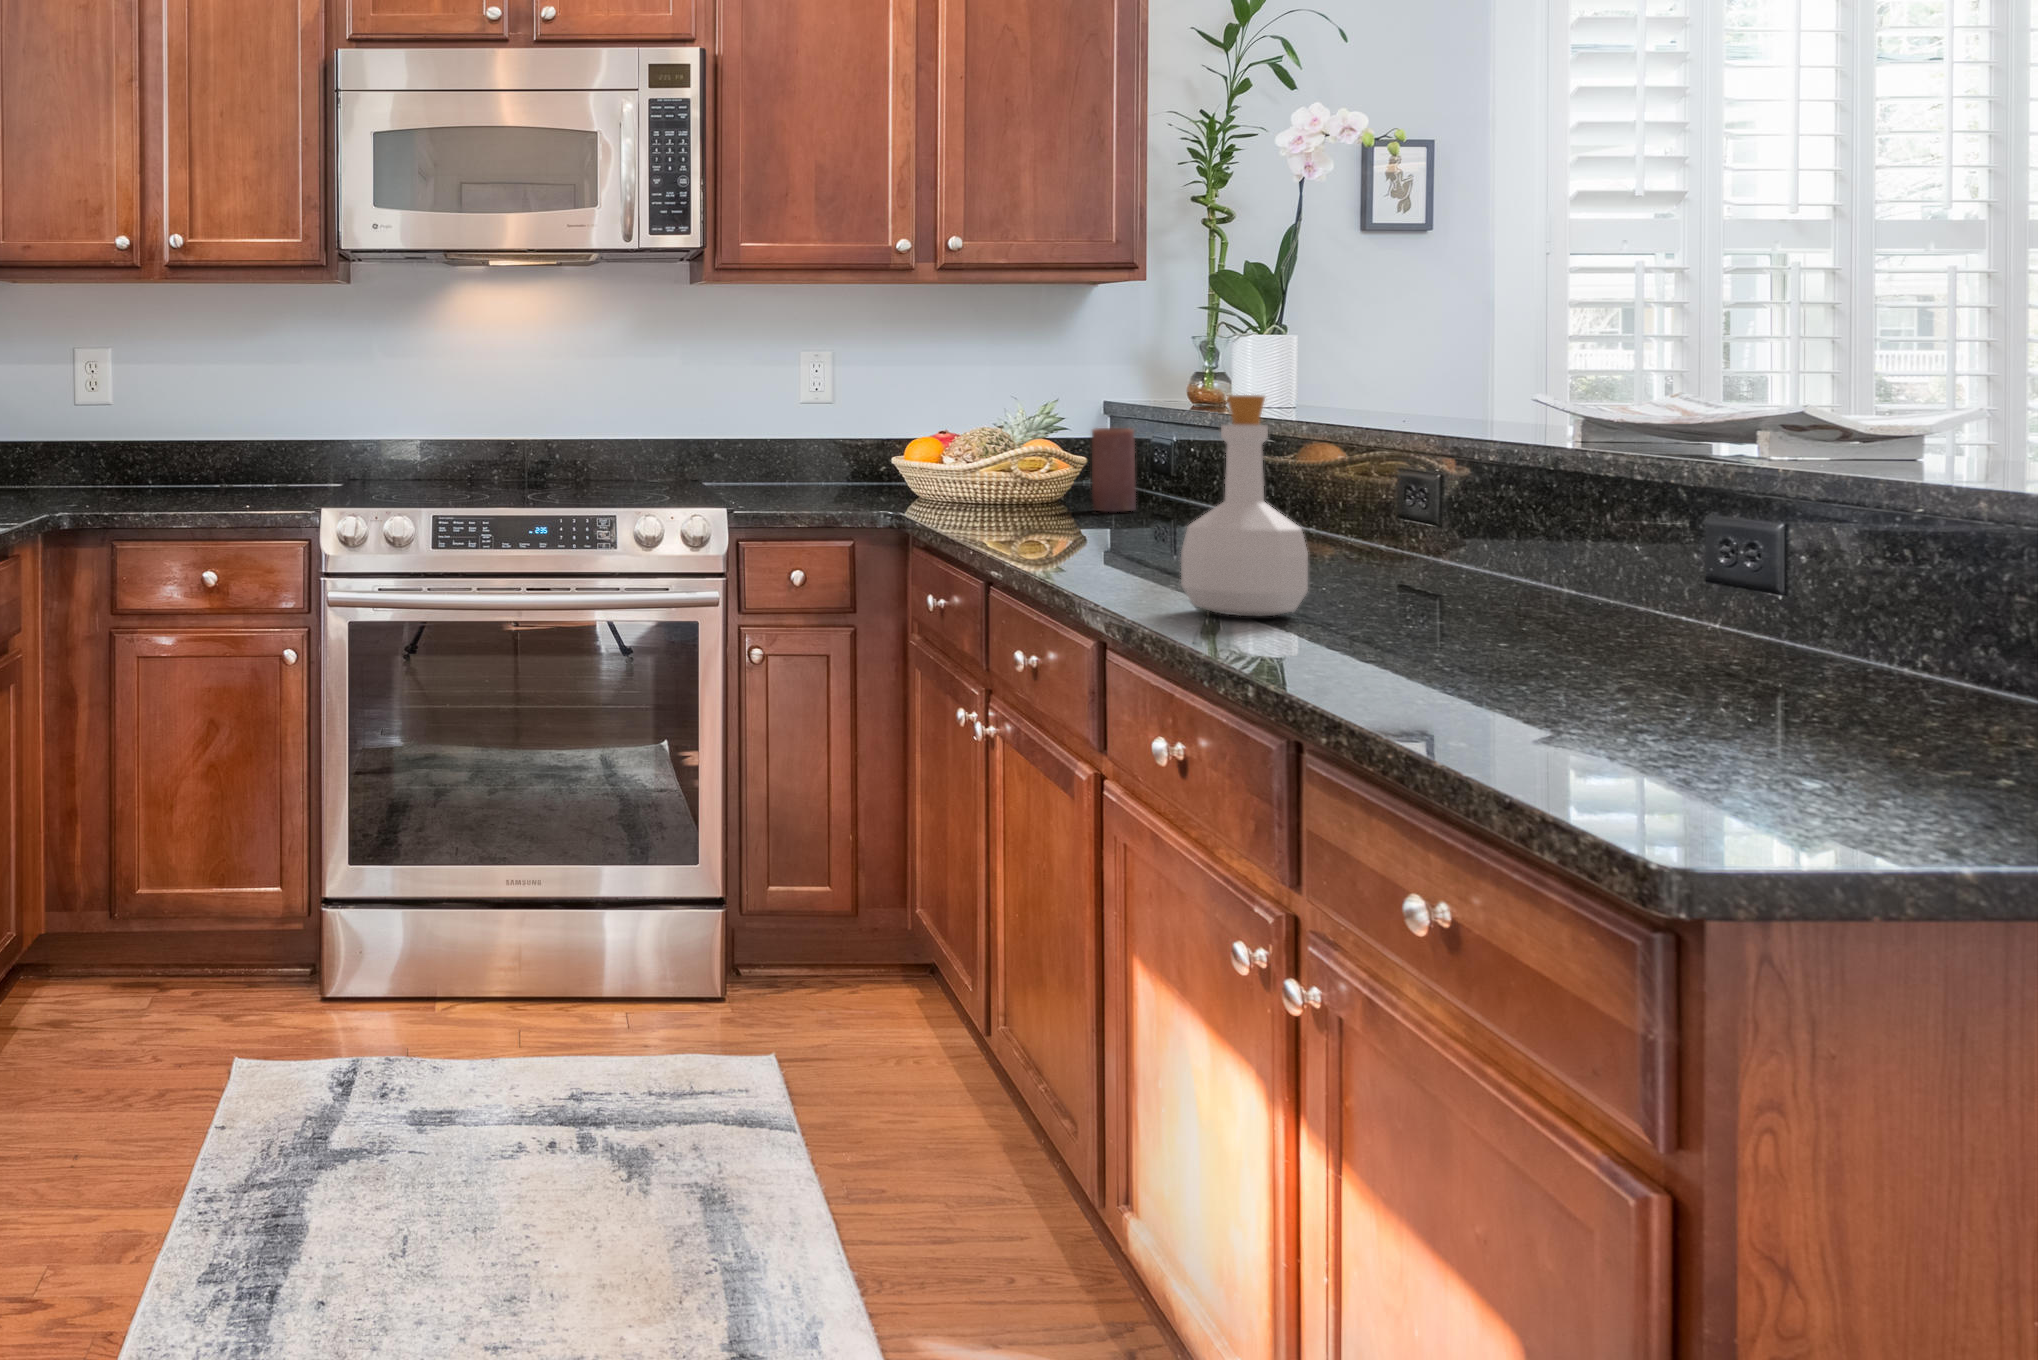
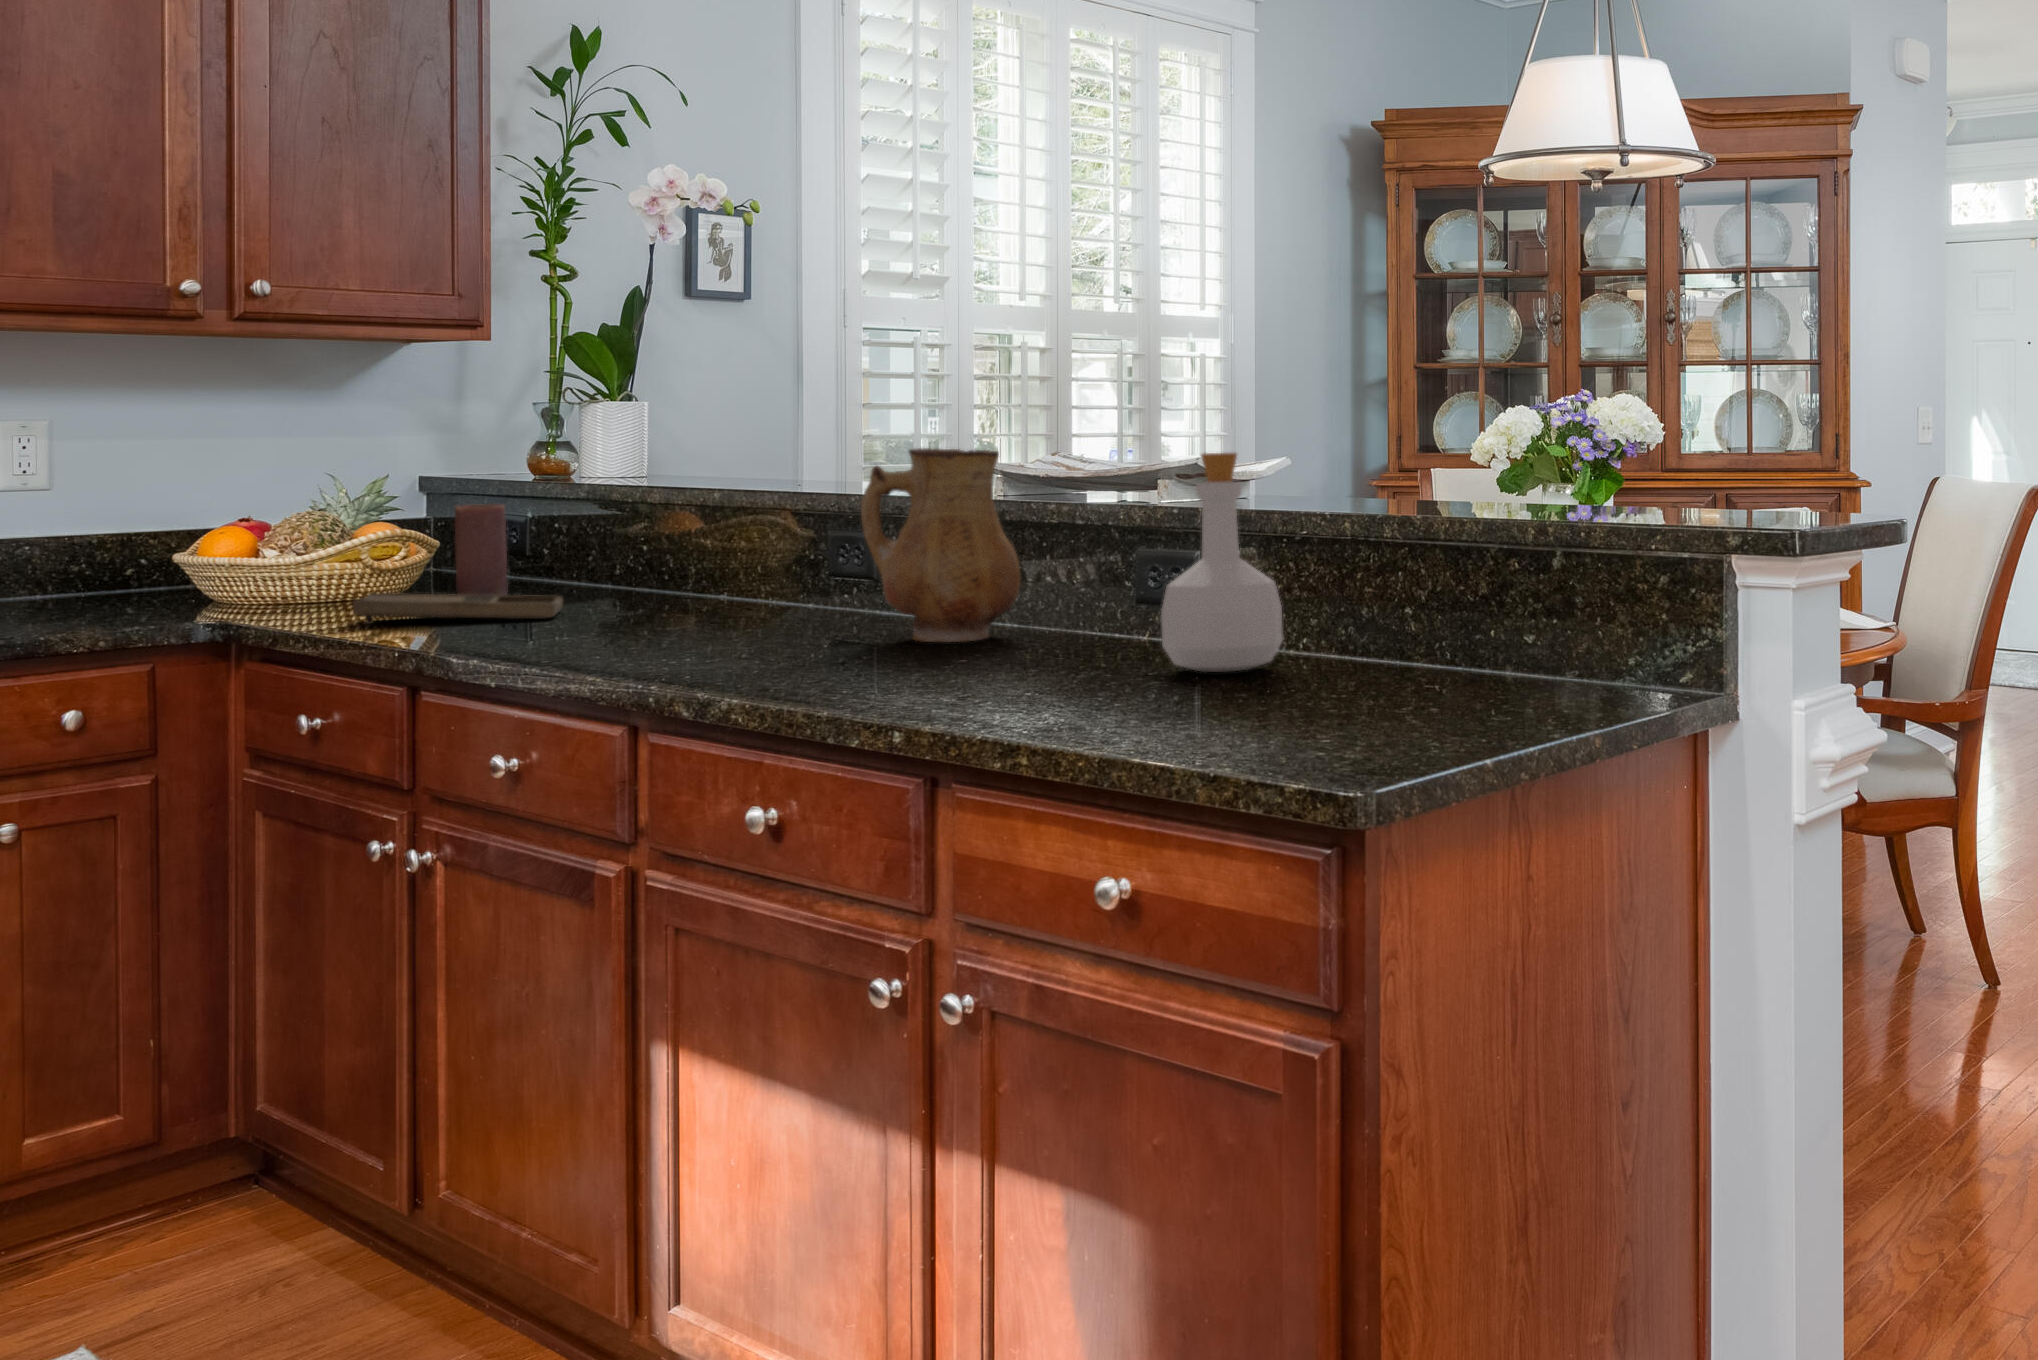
ceramic pitcher: none [1375,388,1565,603] -> present [861,448,1020,642]
bottle: present [1181,395,1308,616] -> present [1161,453,1283,672]
tray: none [978,500,1156,535] -> present [353,593,563,624]

